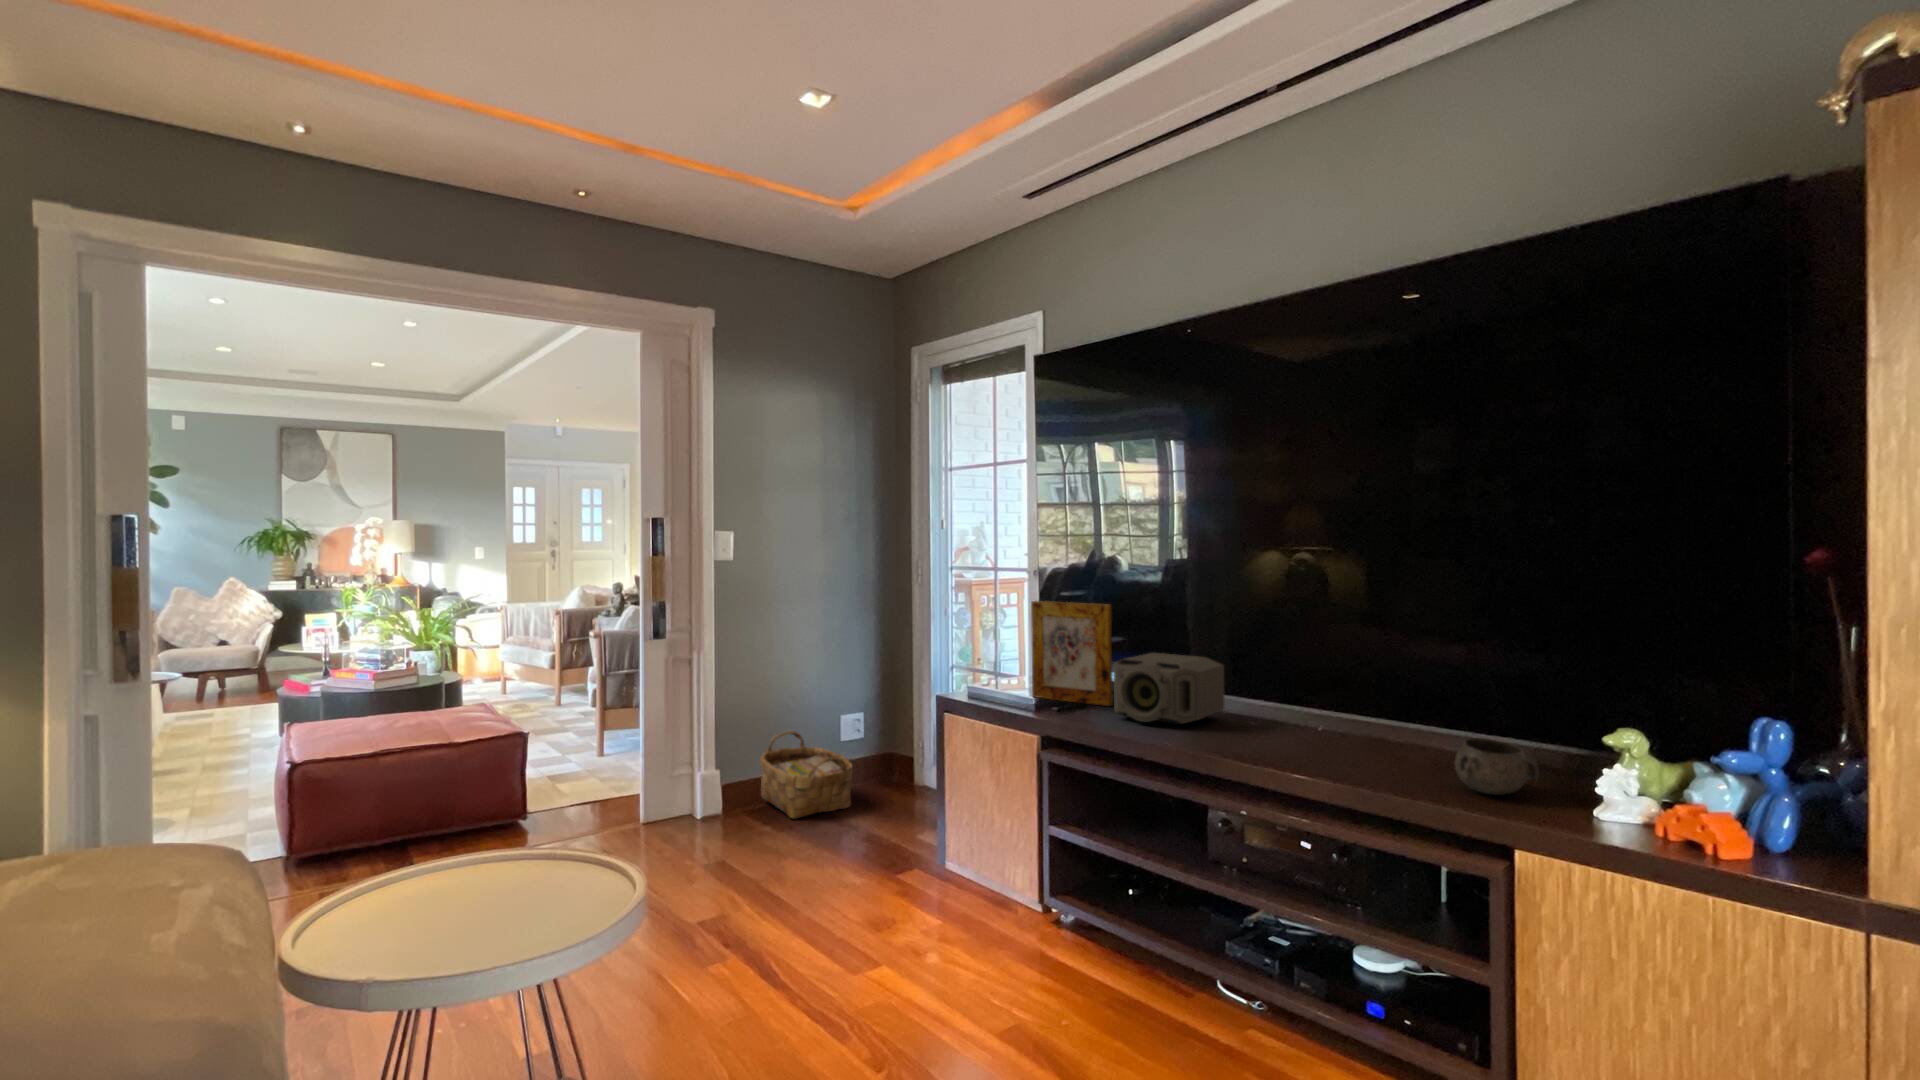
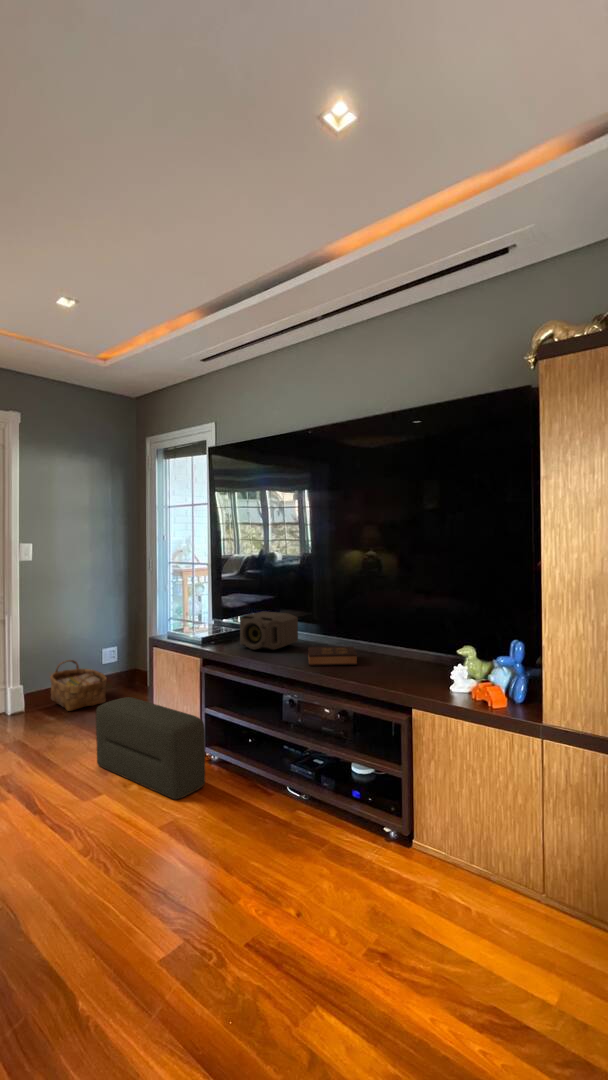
picture frame: present [1031,601,1113,706] -> none [200,584,242,641]
hardback book: none [1255,721,1364,759] -> present [308,646,357,666]
decorative bowl: present [1455,738,1539,795] -> none [392,653,429,681]
pouf: none [857,799,1059,991] -> present [96,697,205,799]

